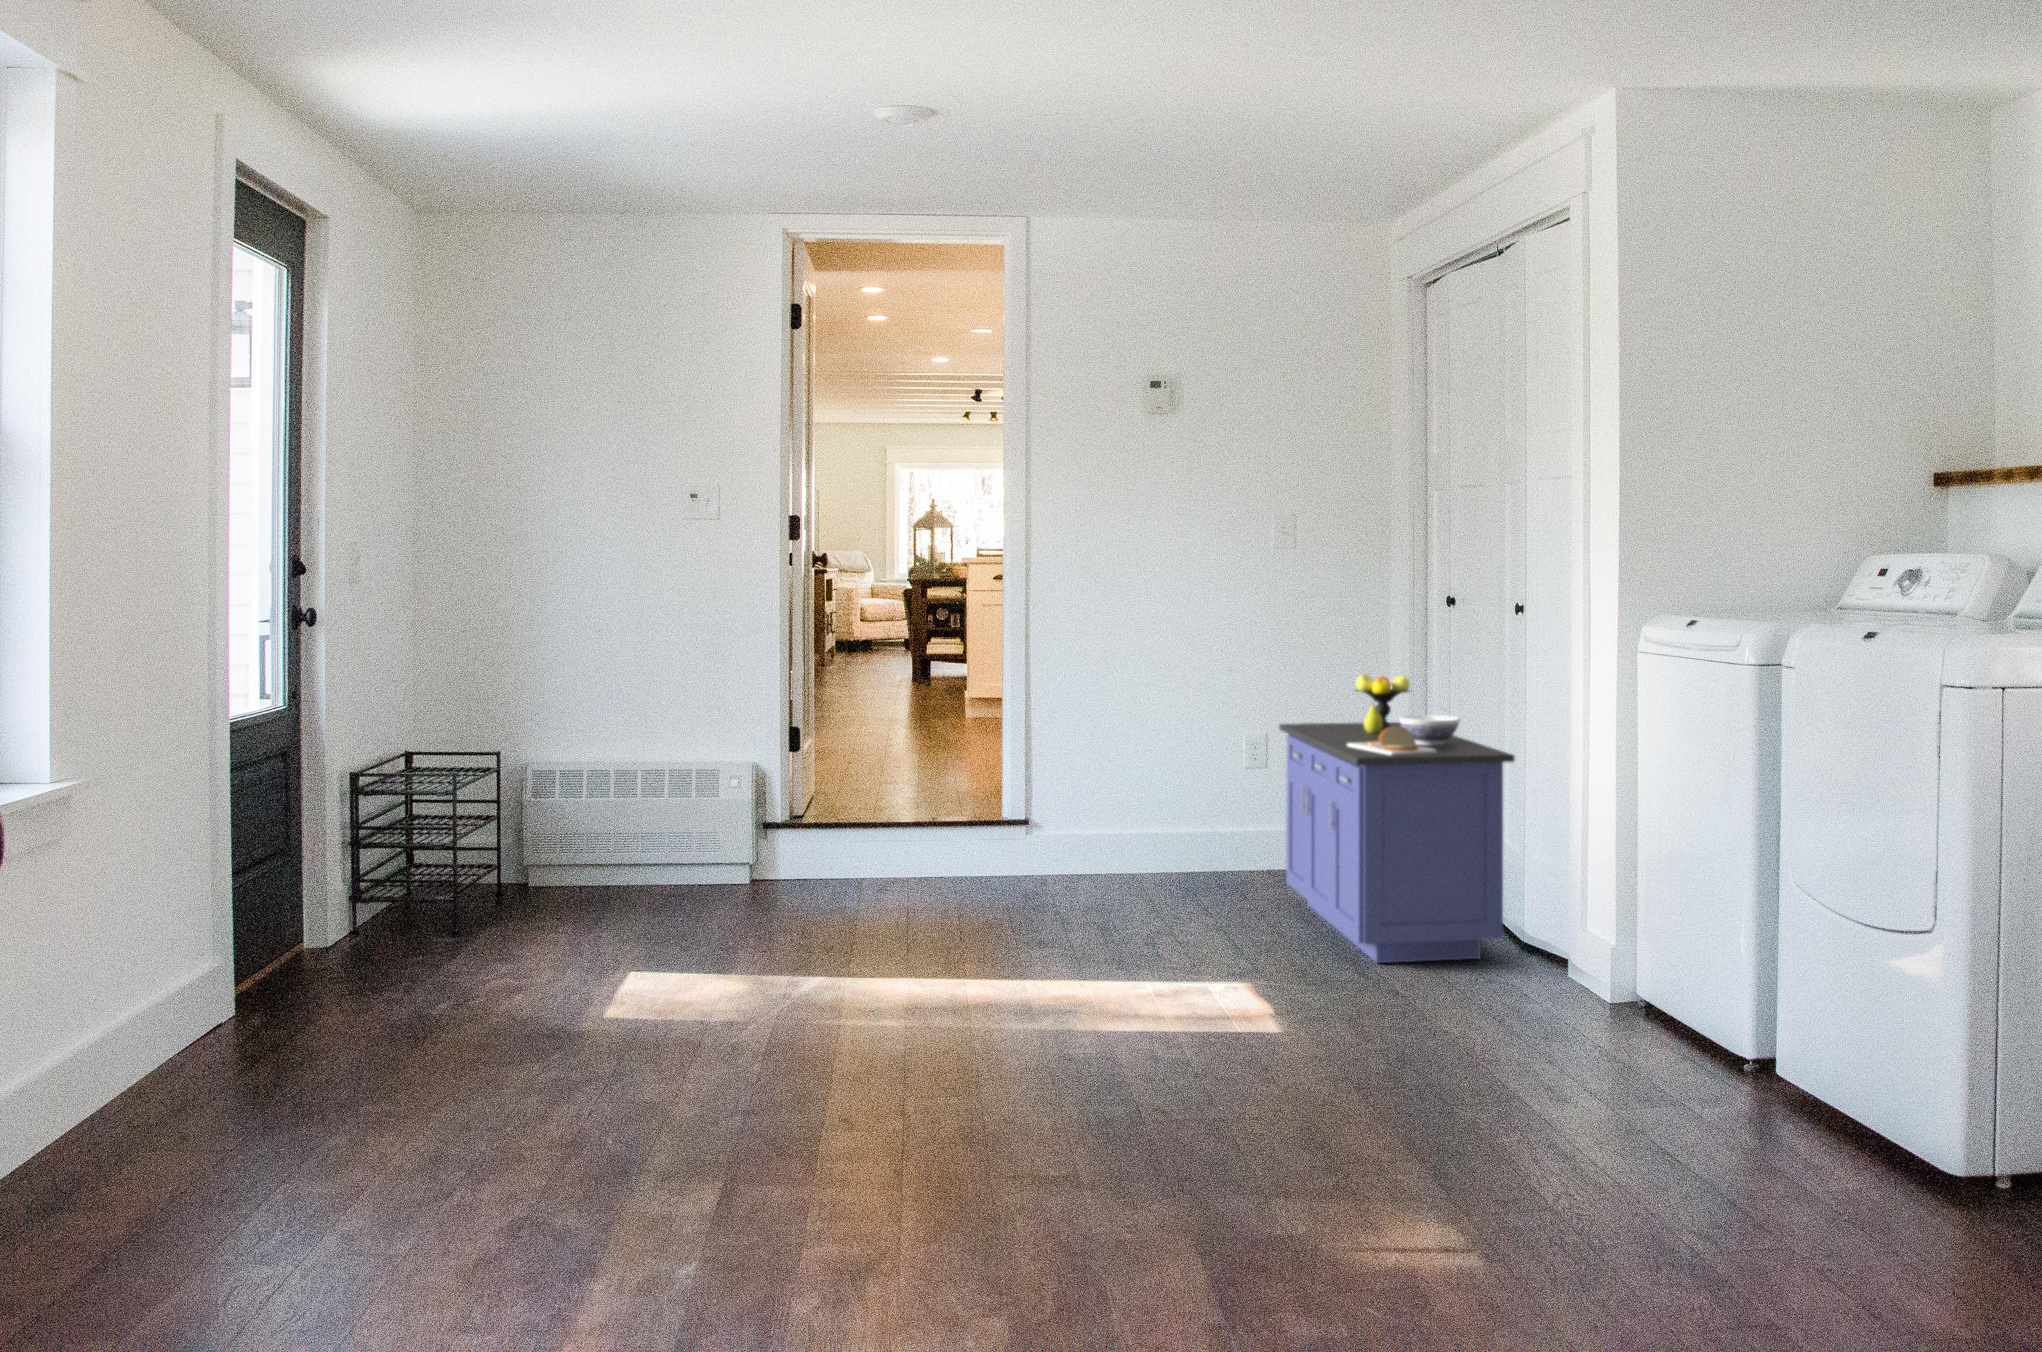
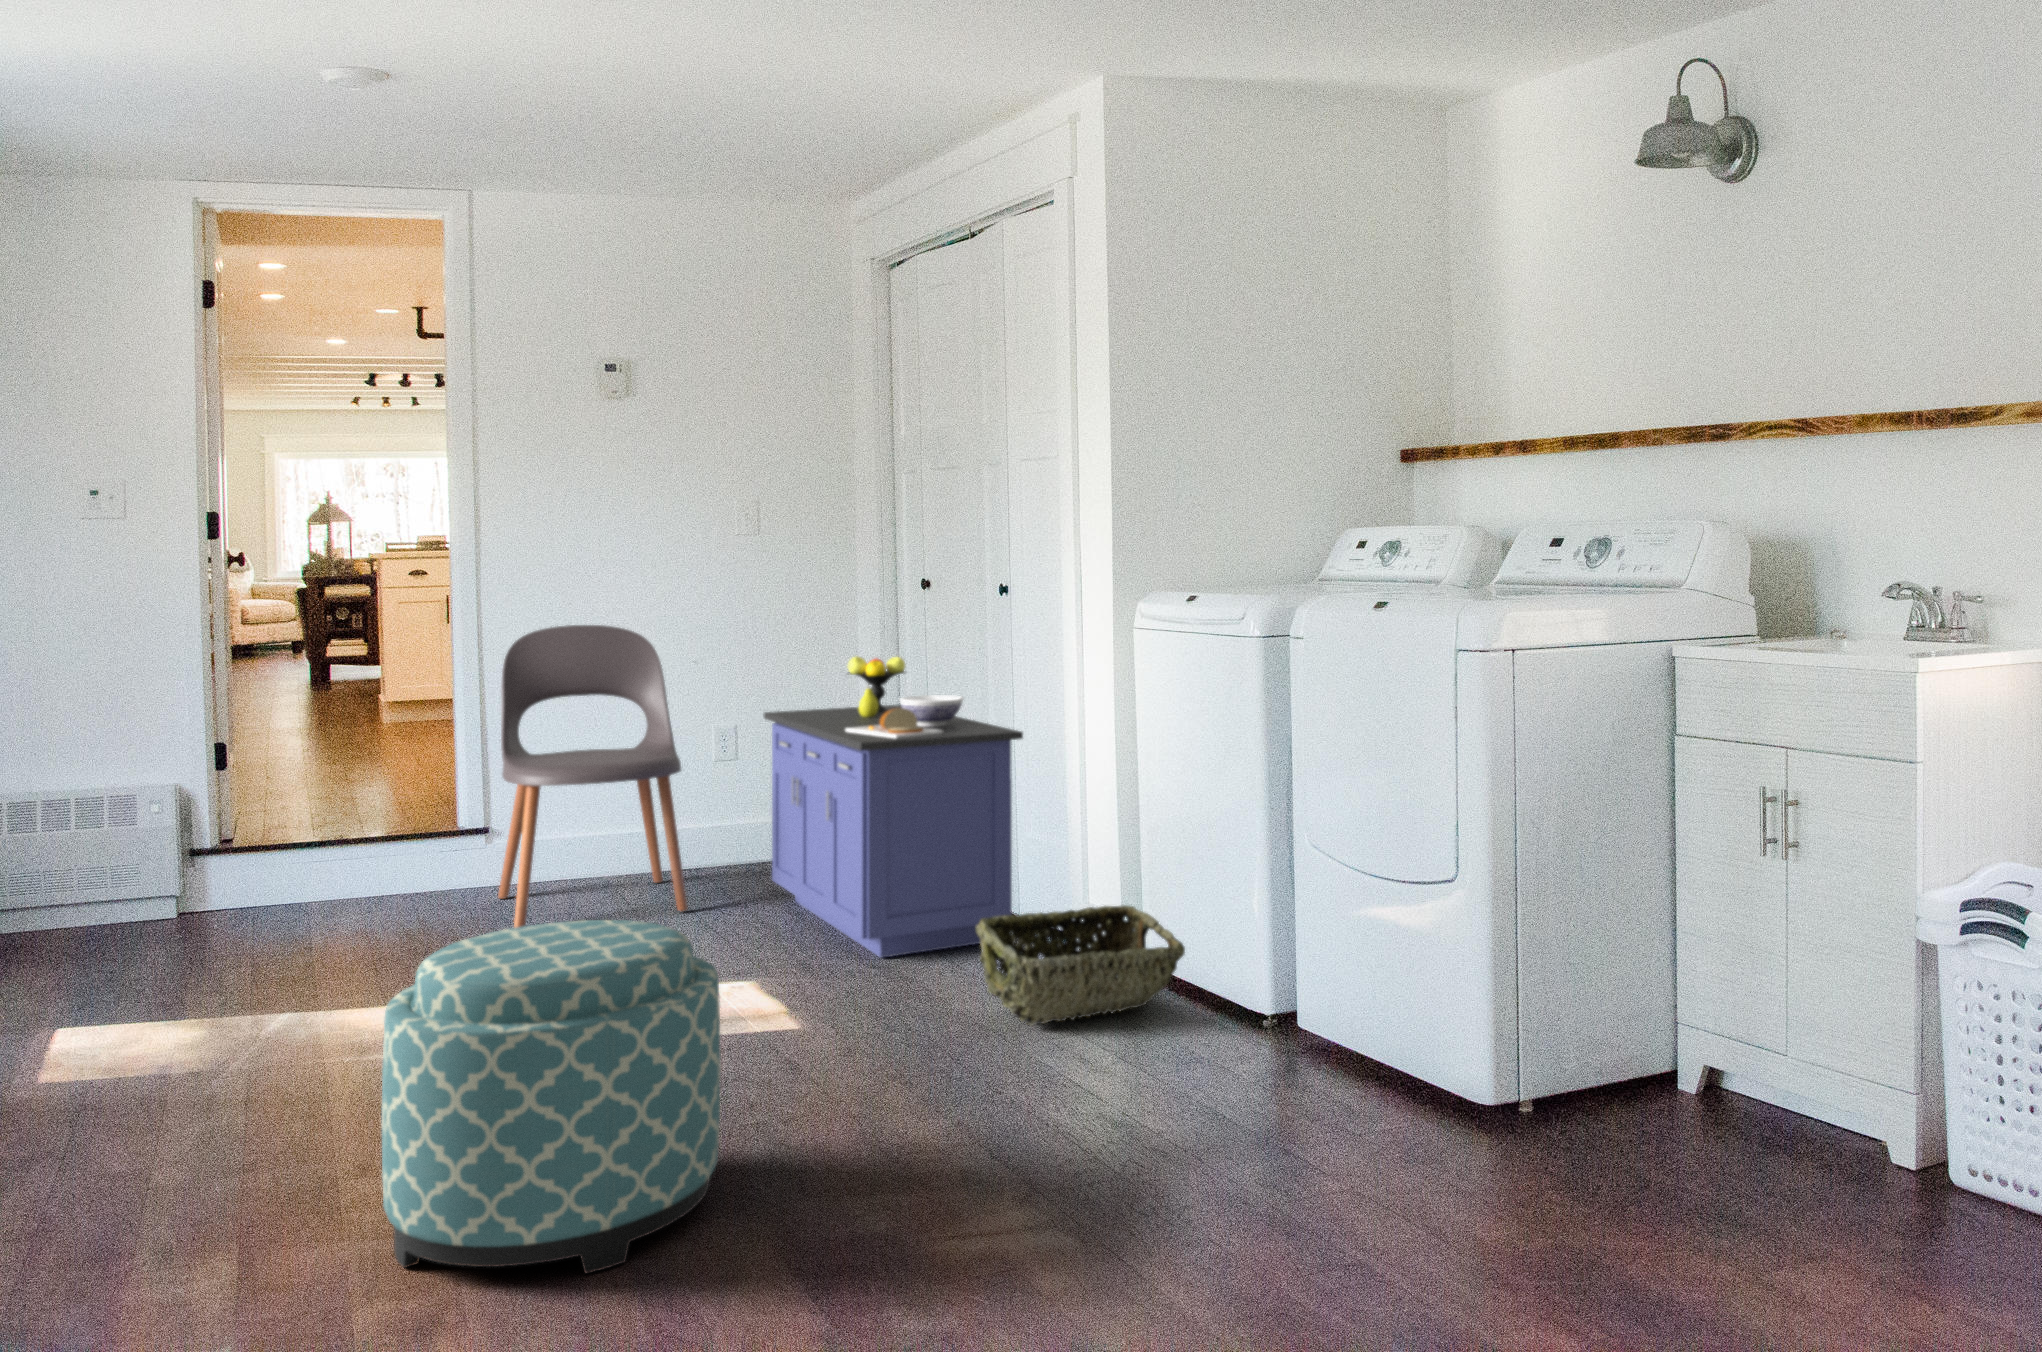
chair: none [1054,637,1211,909] -> present [498,625,688,928]
ottoman: none [950,898,1208,1190] -> present [382,920,721,1274]
woven basket: none [1456,932,1662,1040] -> present [976,905,1185,1026]

